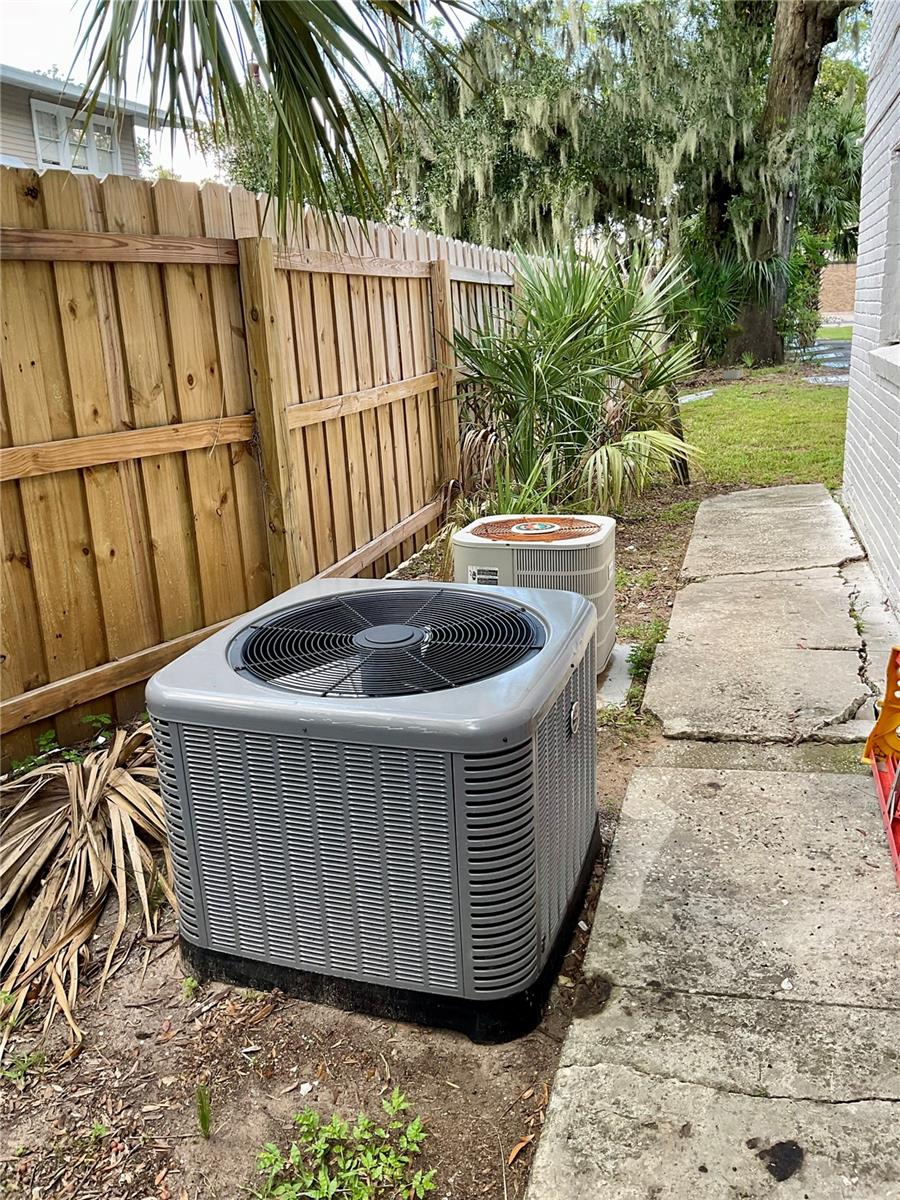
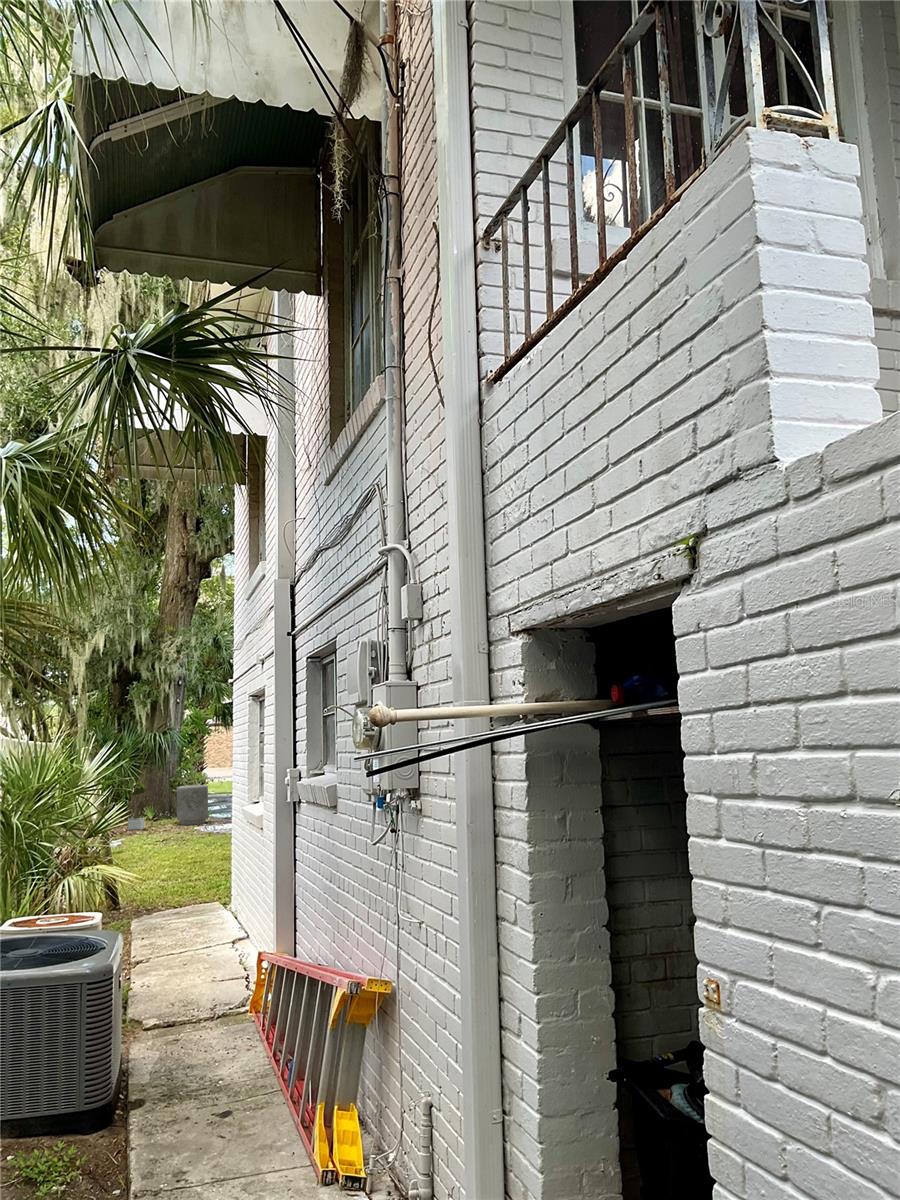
trash can: none [781,327,821,375] -> present [177,785,208,825]

